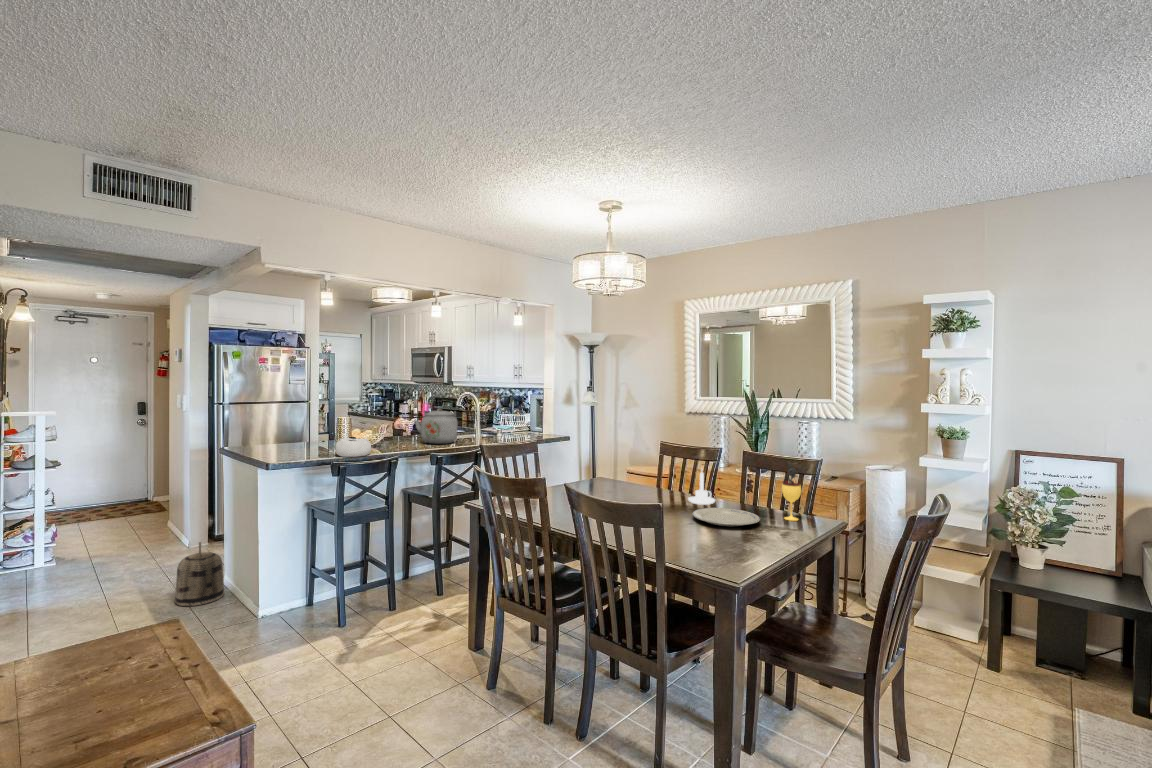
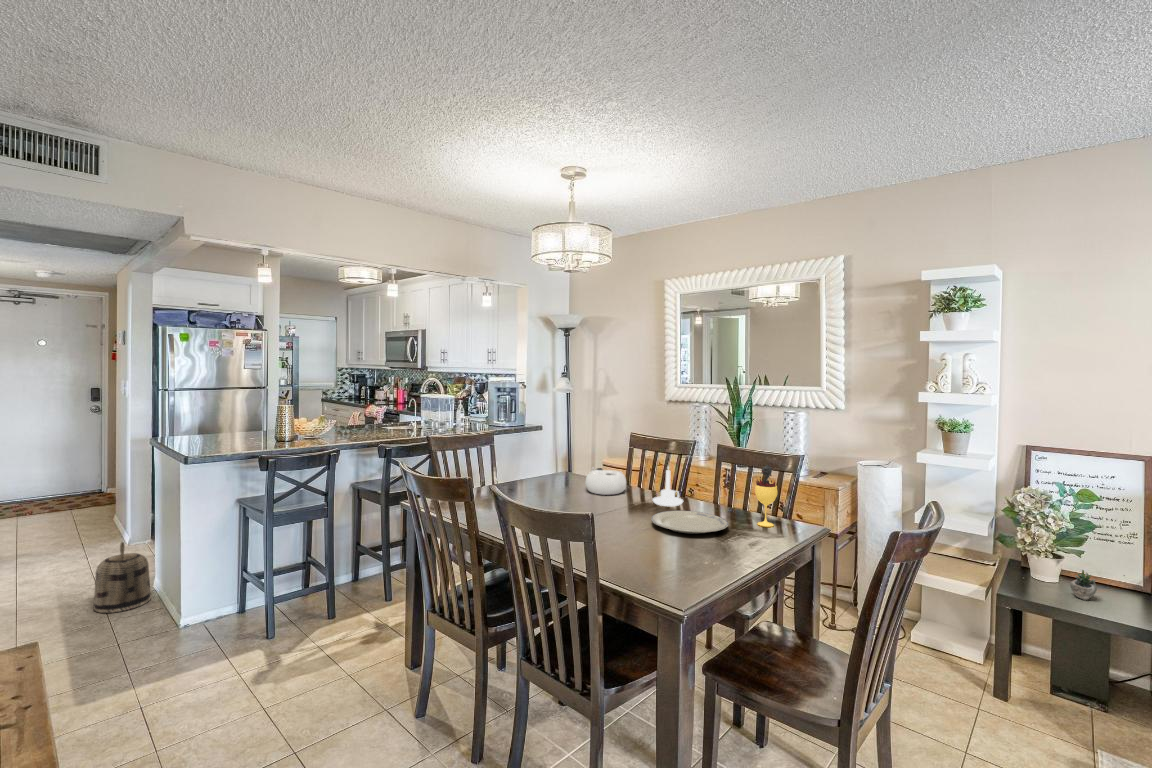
kettle: present [415,409,461,444] -> none [366,396,419,435]
decorative bowl: present [335,436,371,457] -> present [586,467,626,495]
succulent plant: none [1055,557,1102,584] -> present [1070,570,1125,600]

